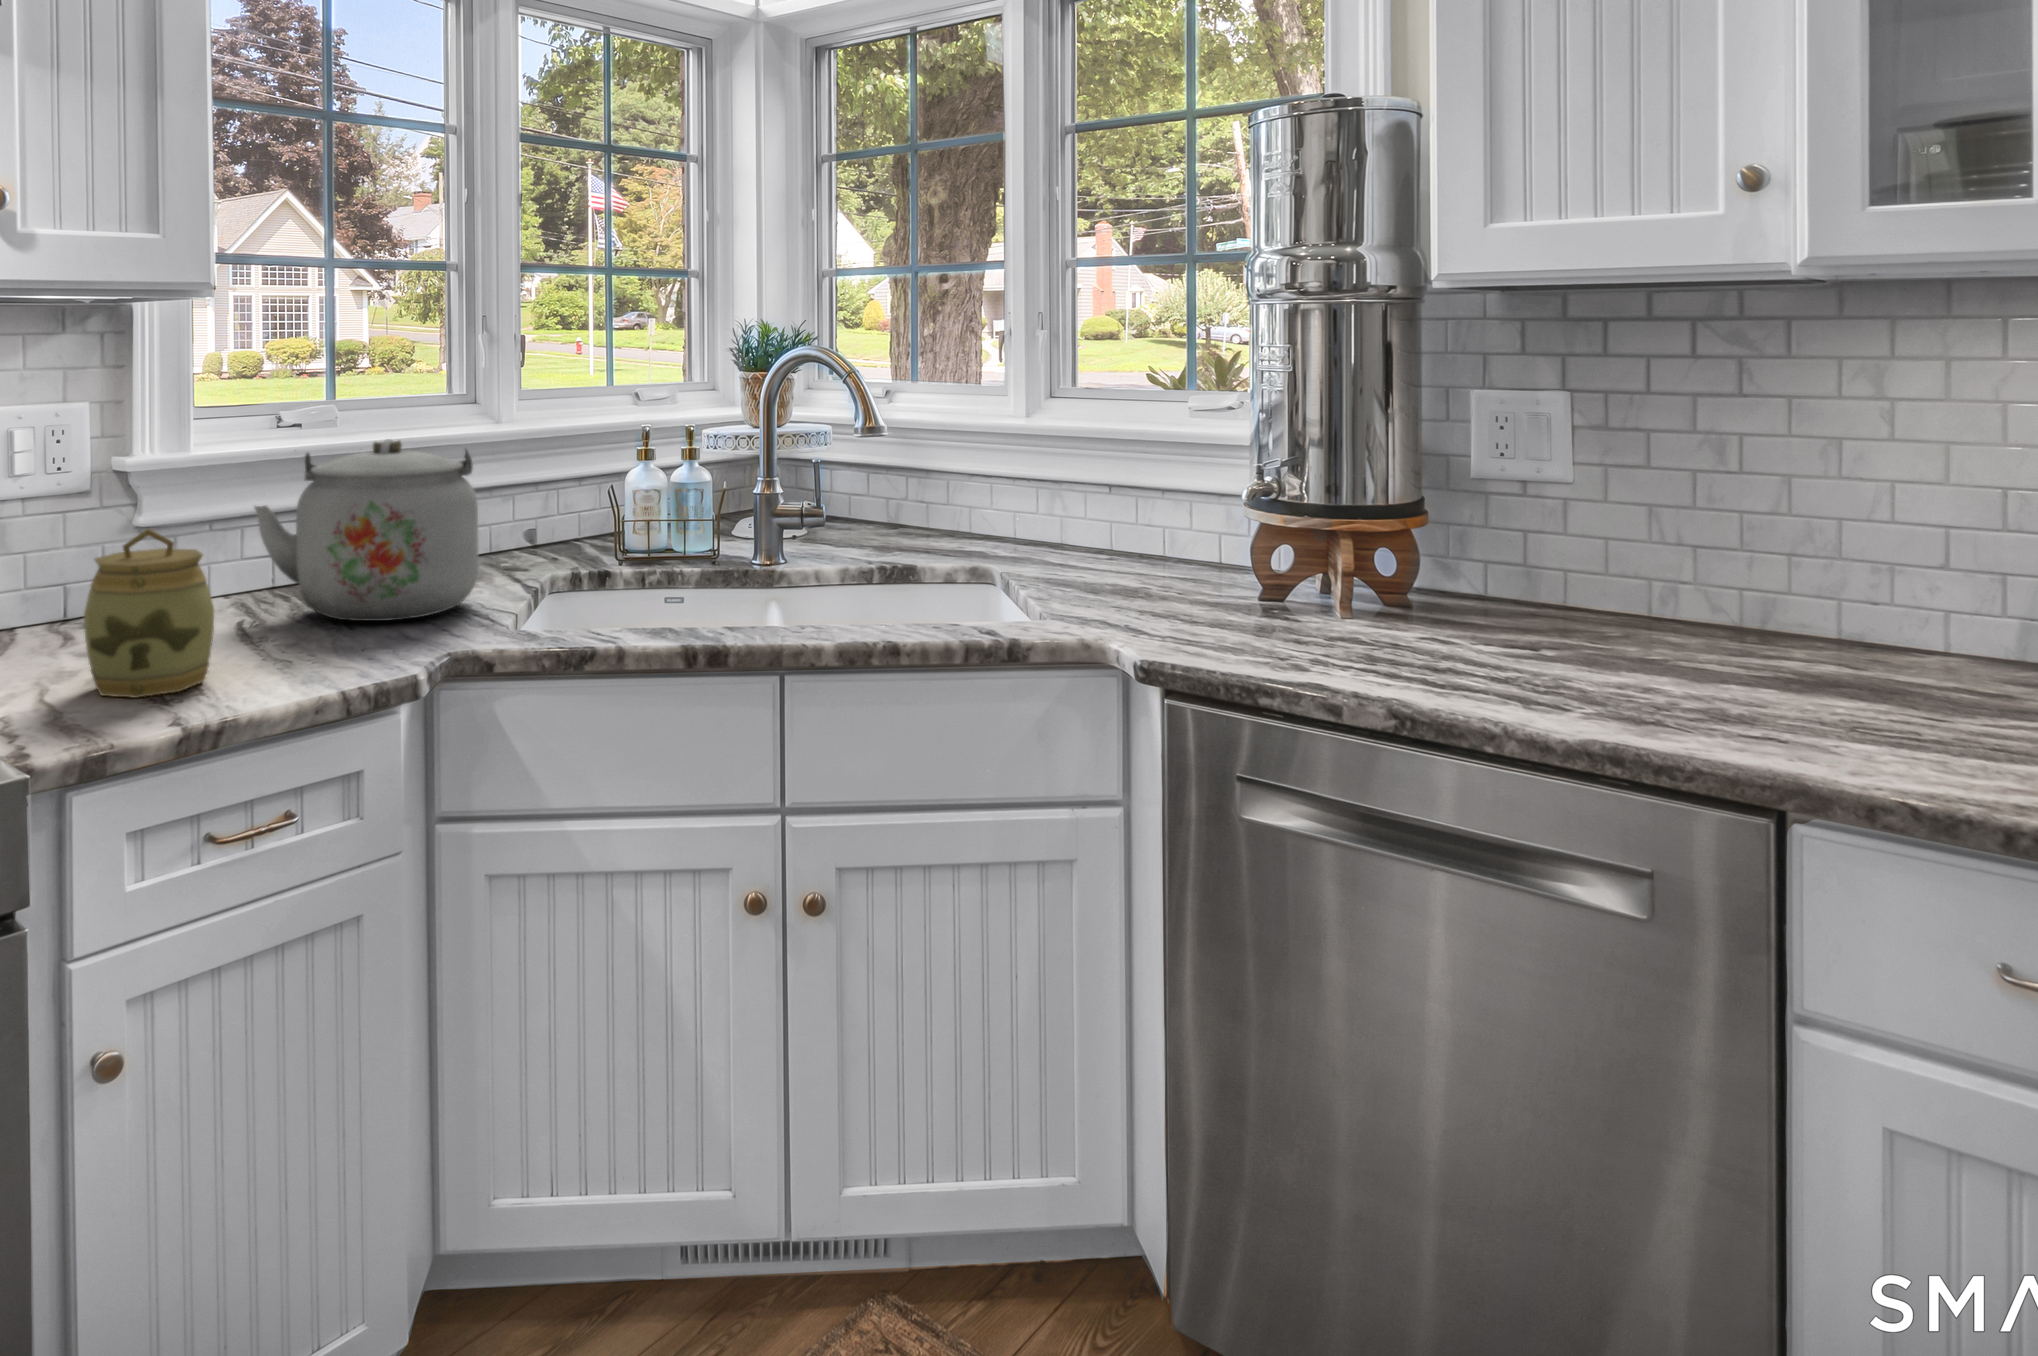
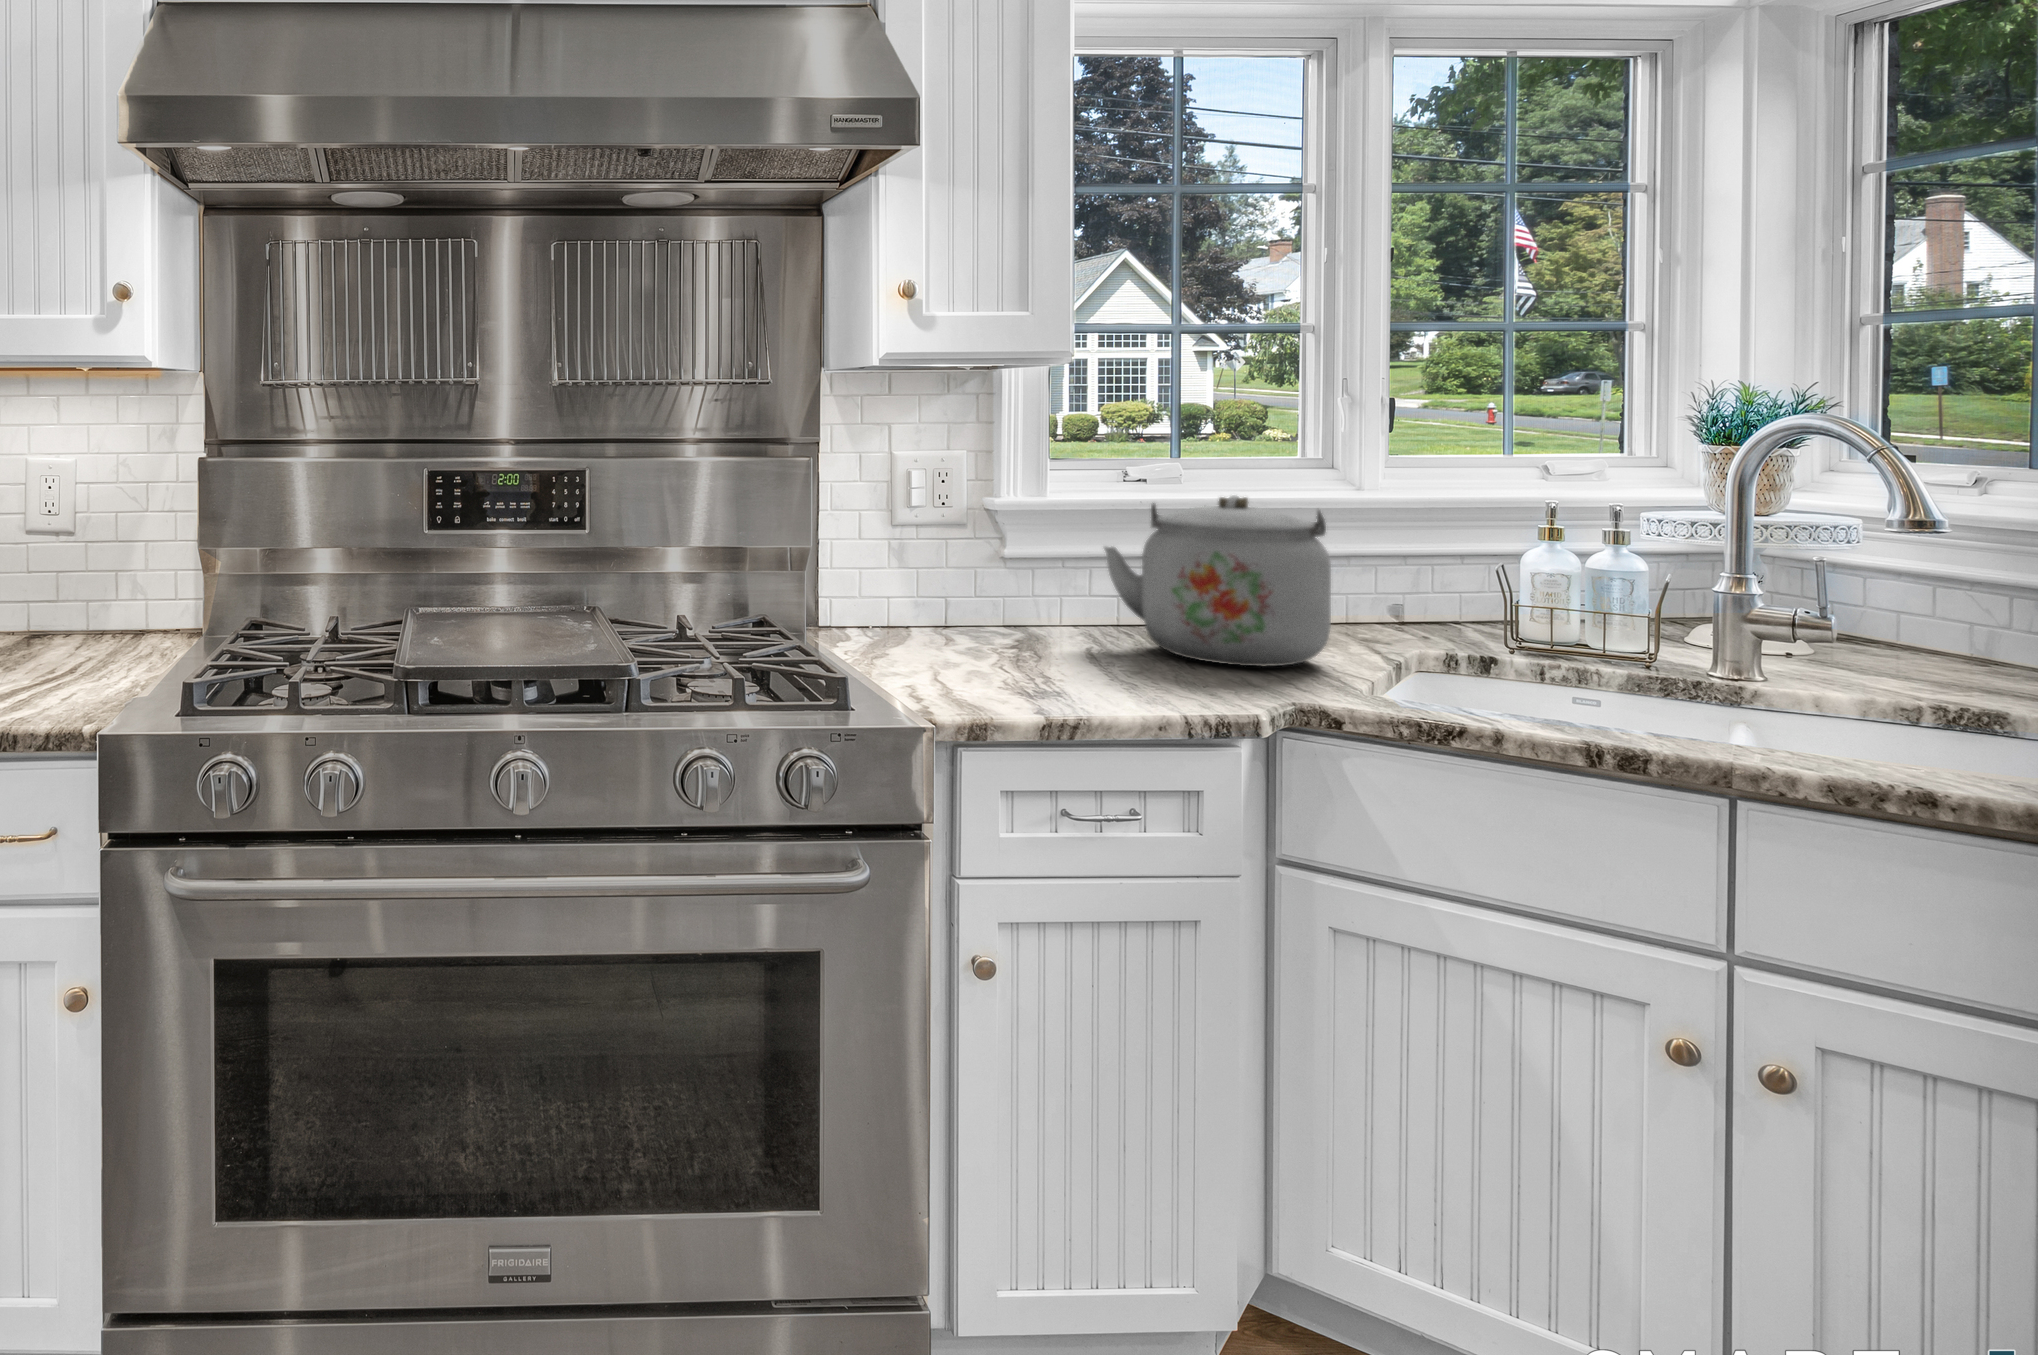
jar: present [84,529,214,697] -> none [964,553,1070,690]

